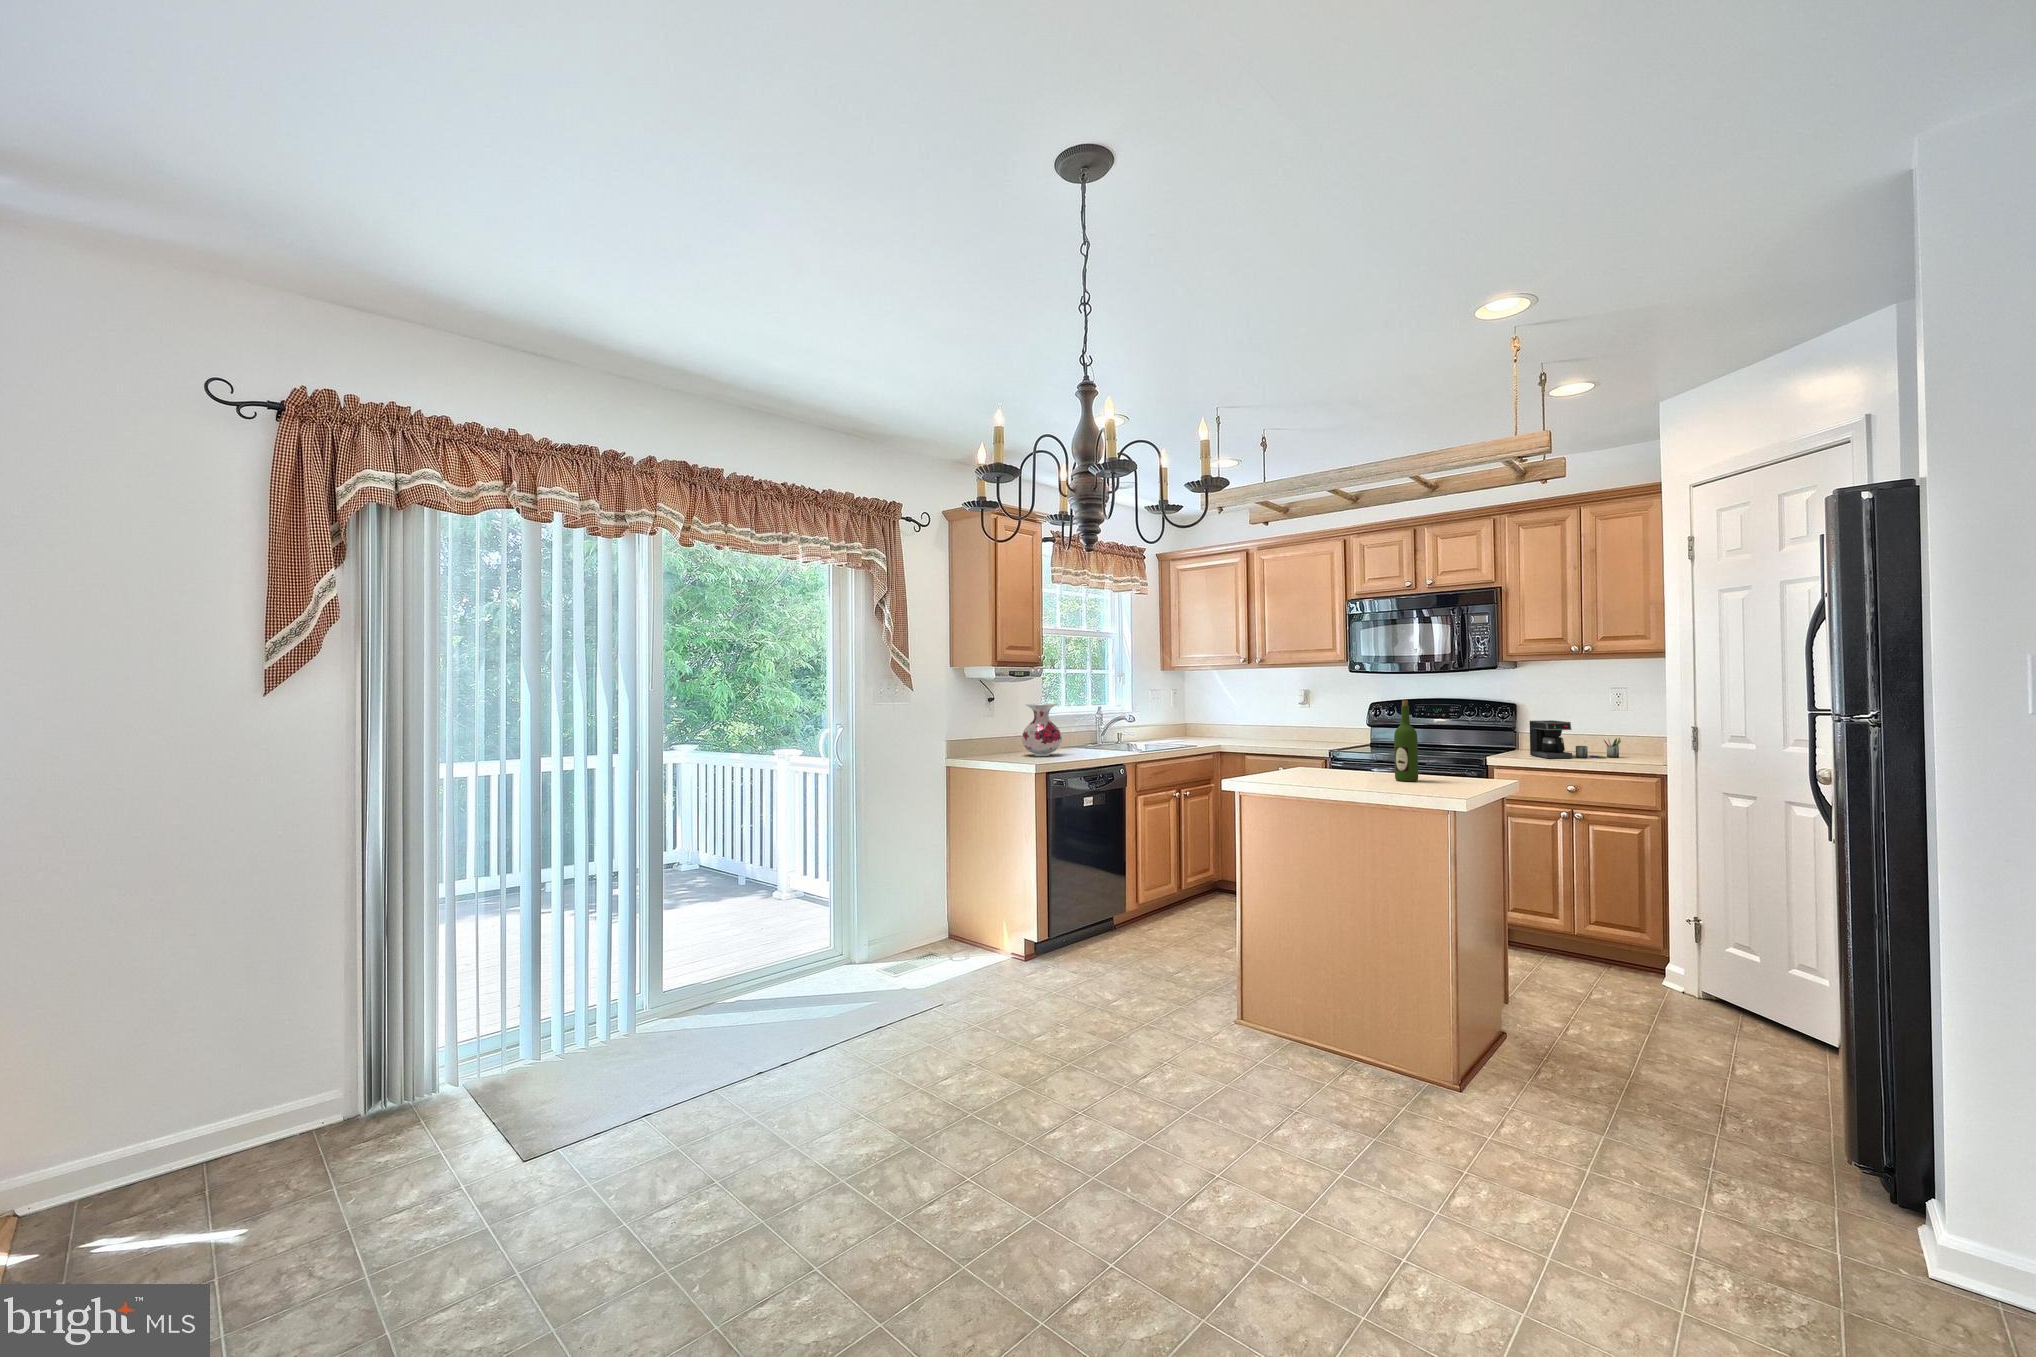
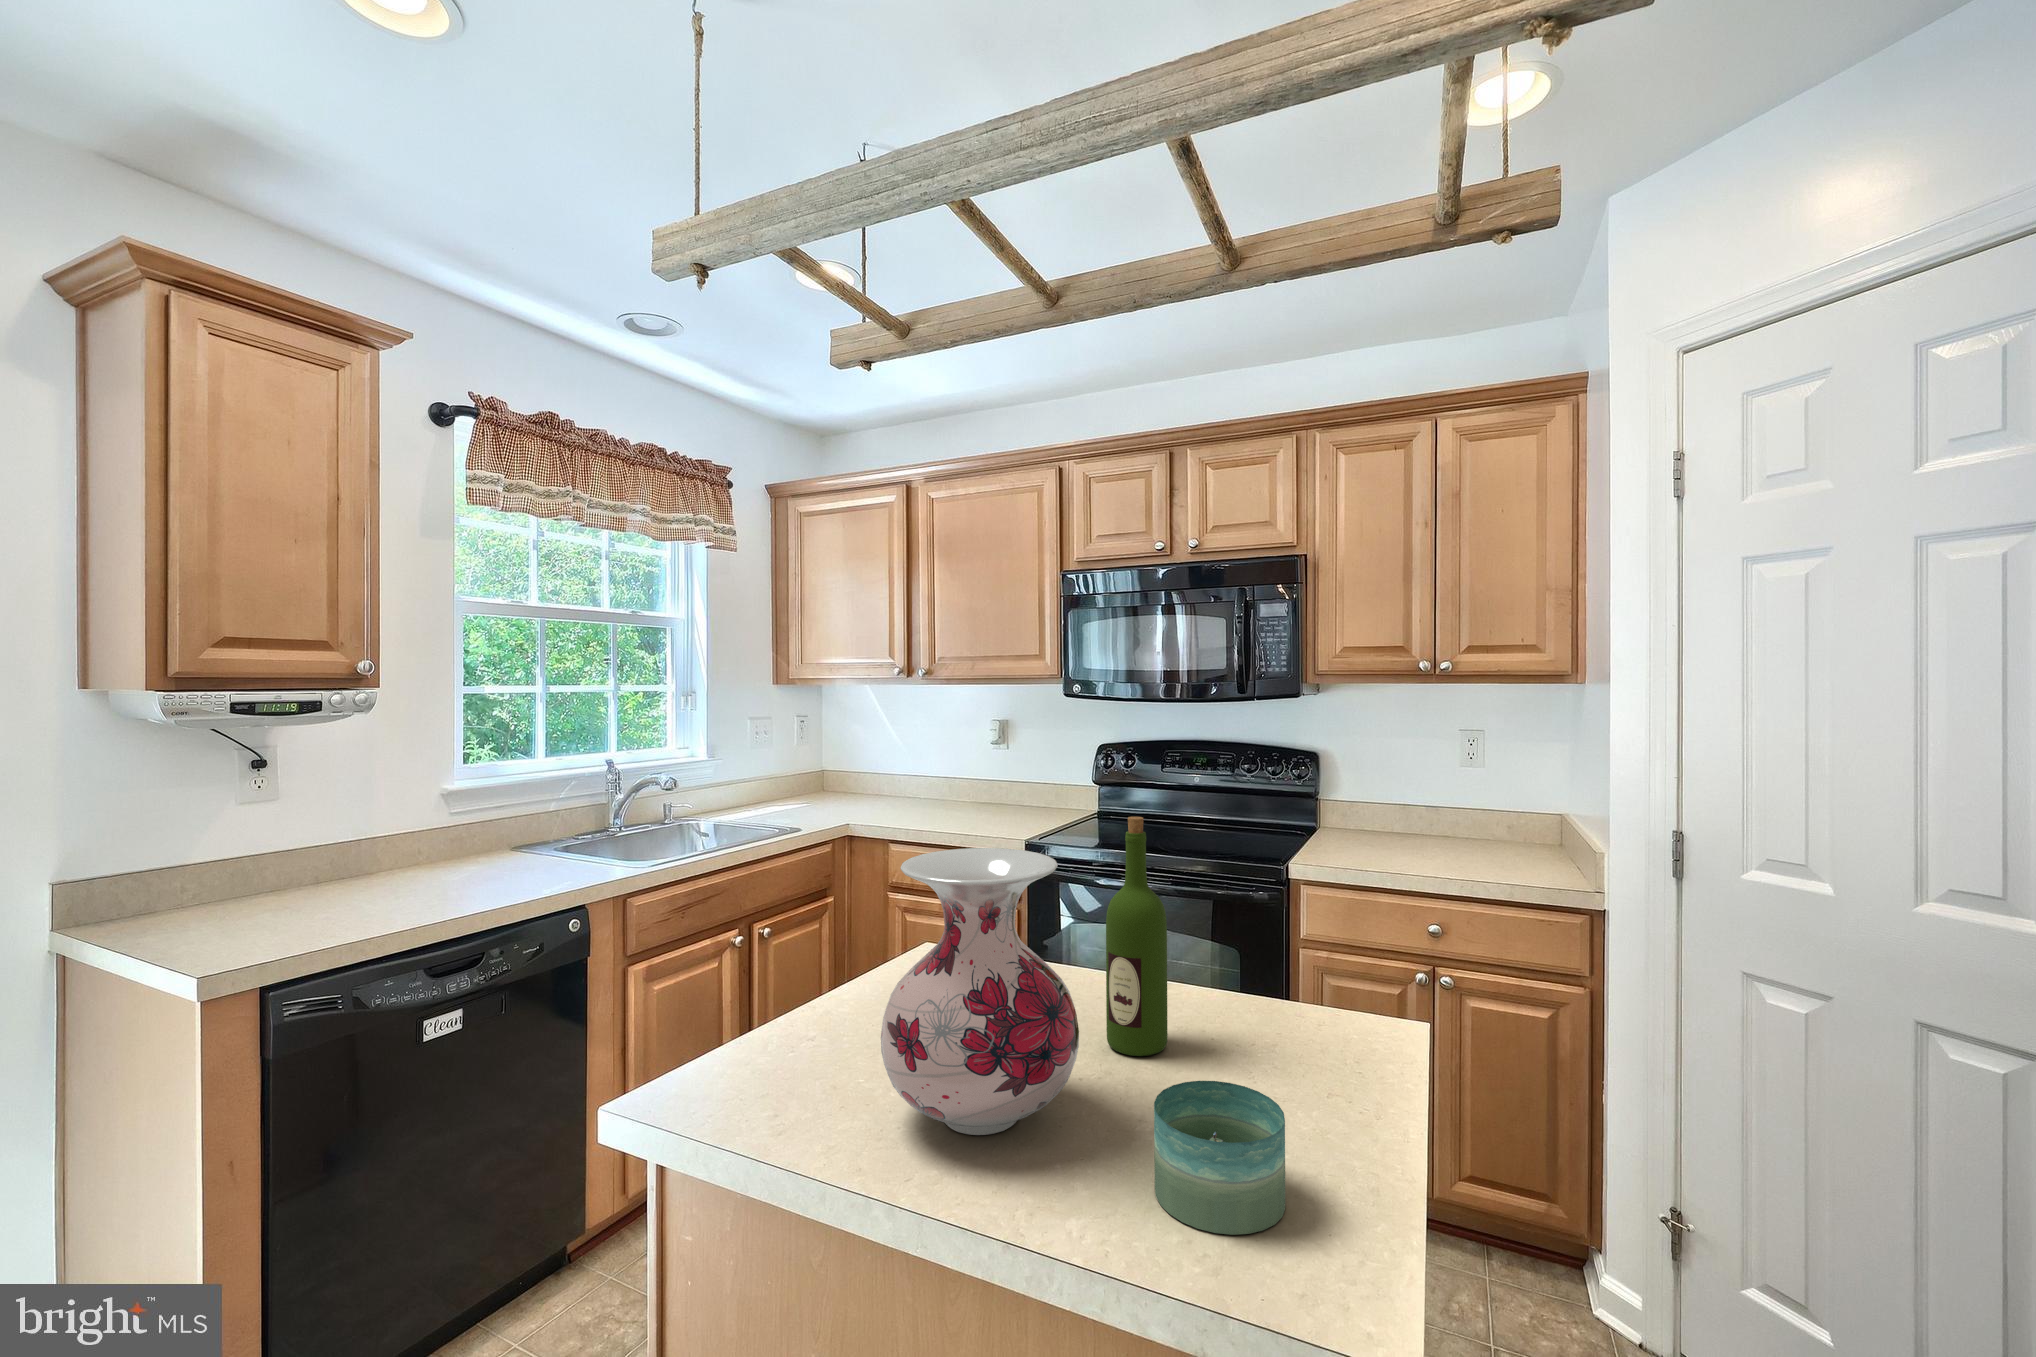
vase: present [1022,704,1062,756] -> present [881,848,1079,1135]
coffee maker: present [1530,720,1621,758] -> none [1354,791,1501,867]
candle: none [1415,766,1455,794] -> present [1154,1081,1285,1235]

